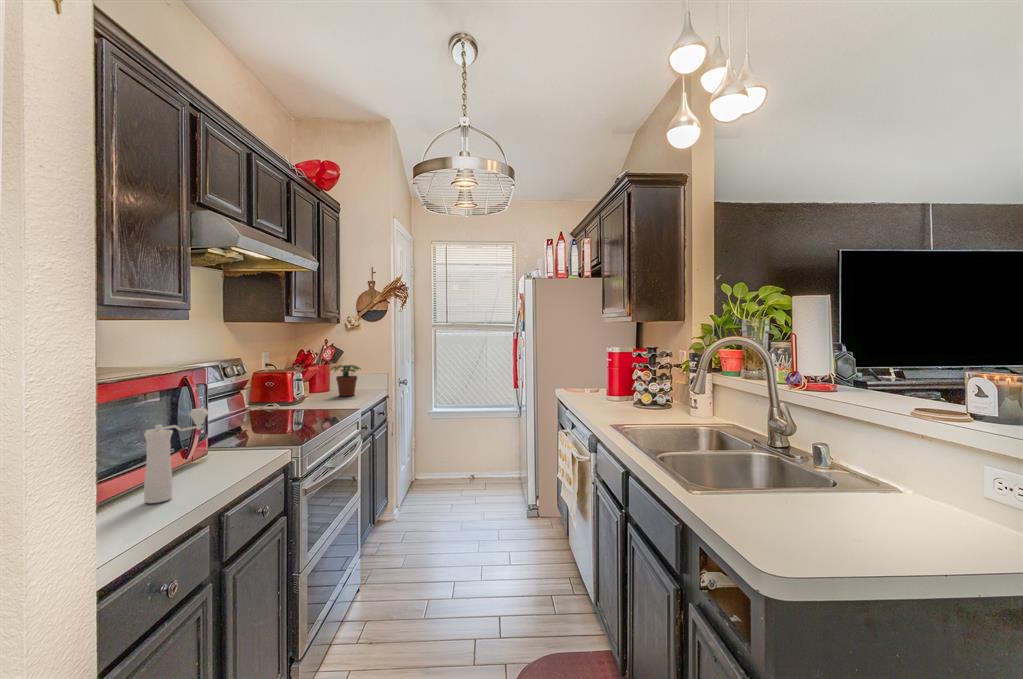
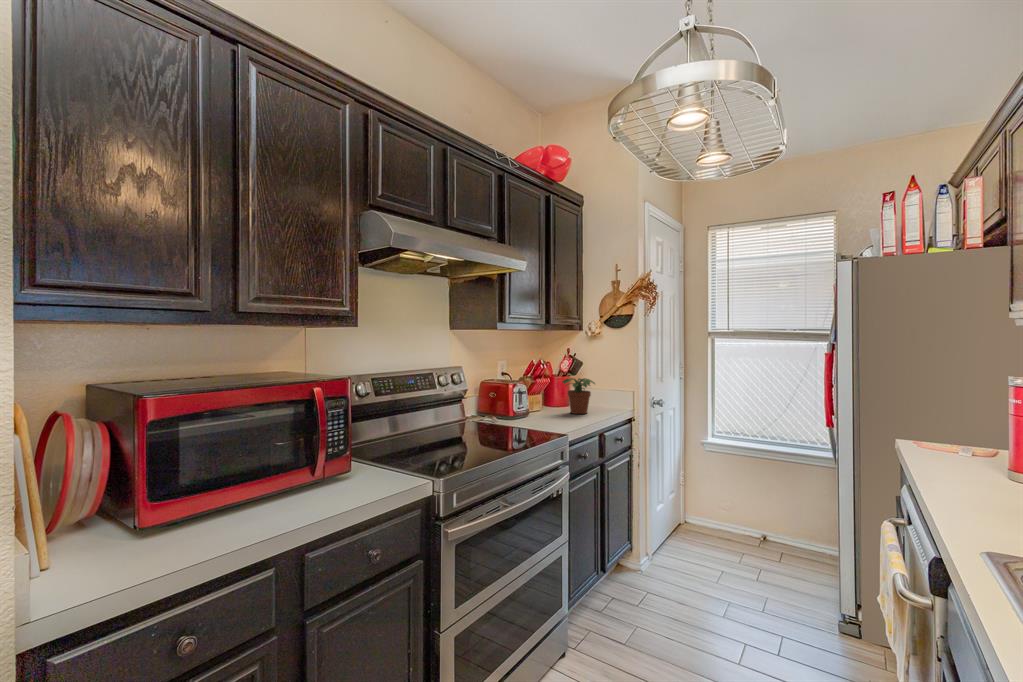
pepper mill: present [144,408,208,503] -> none [229,425,308,527]

